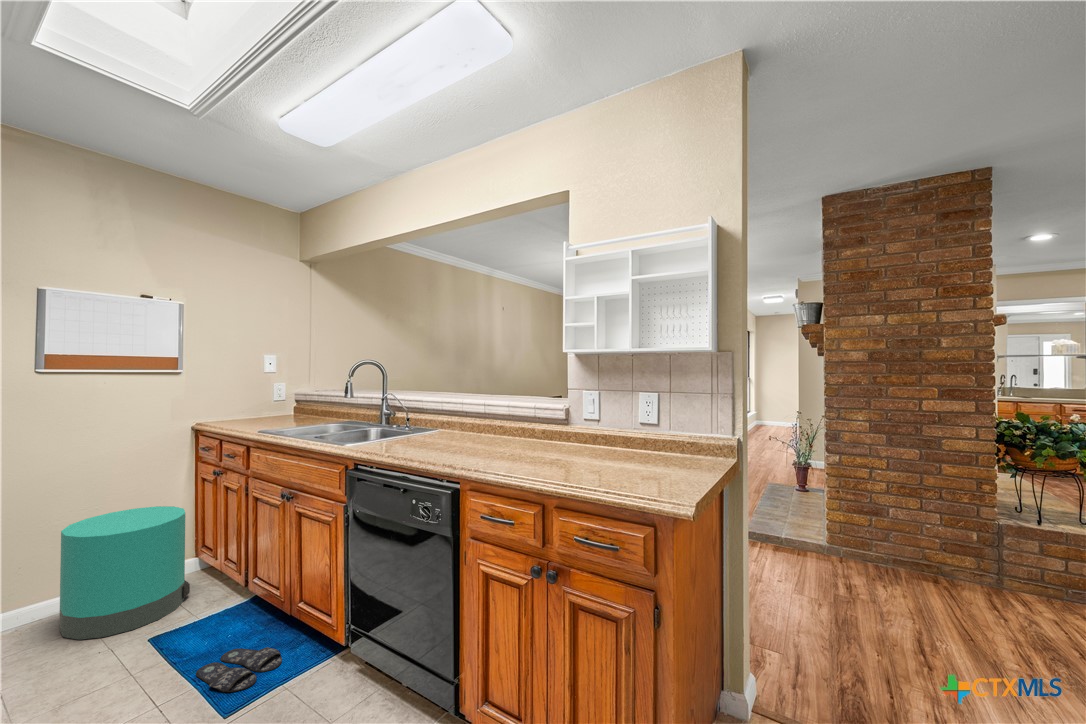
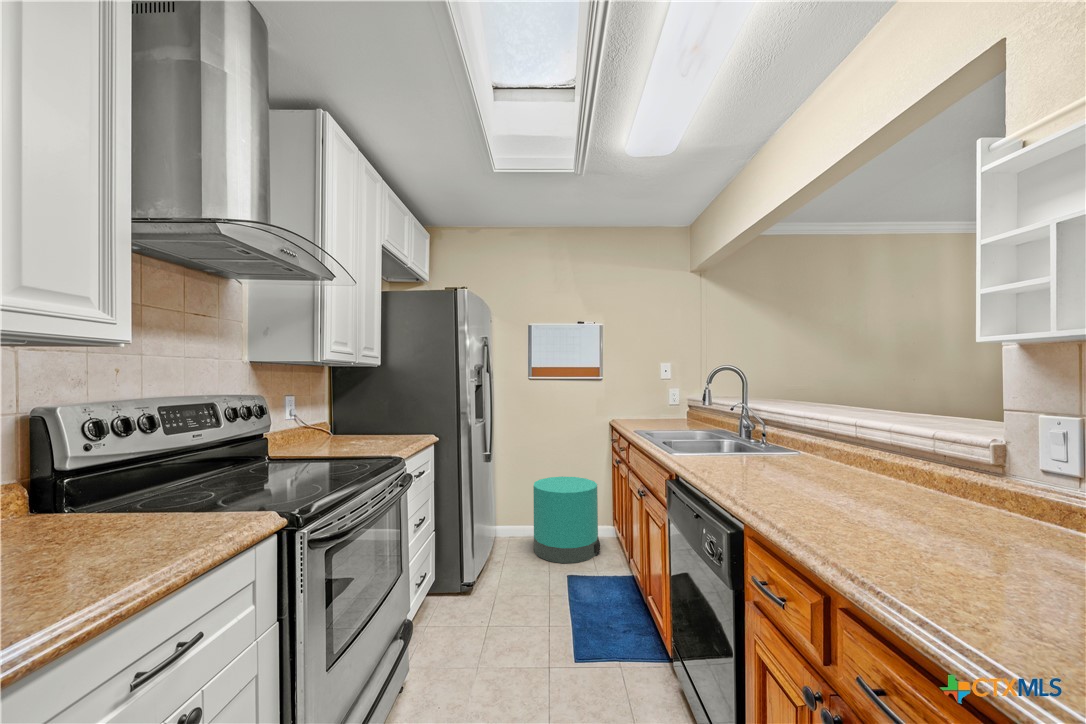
slippers: present [196,647,282,692] -> none [574,610,629,649]

